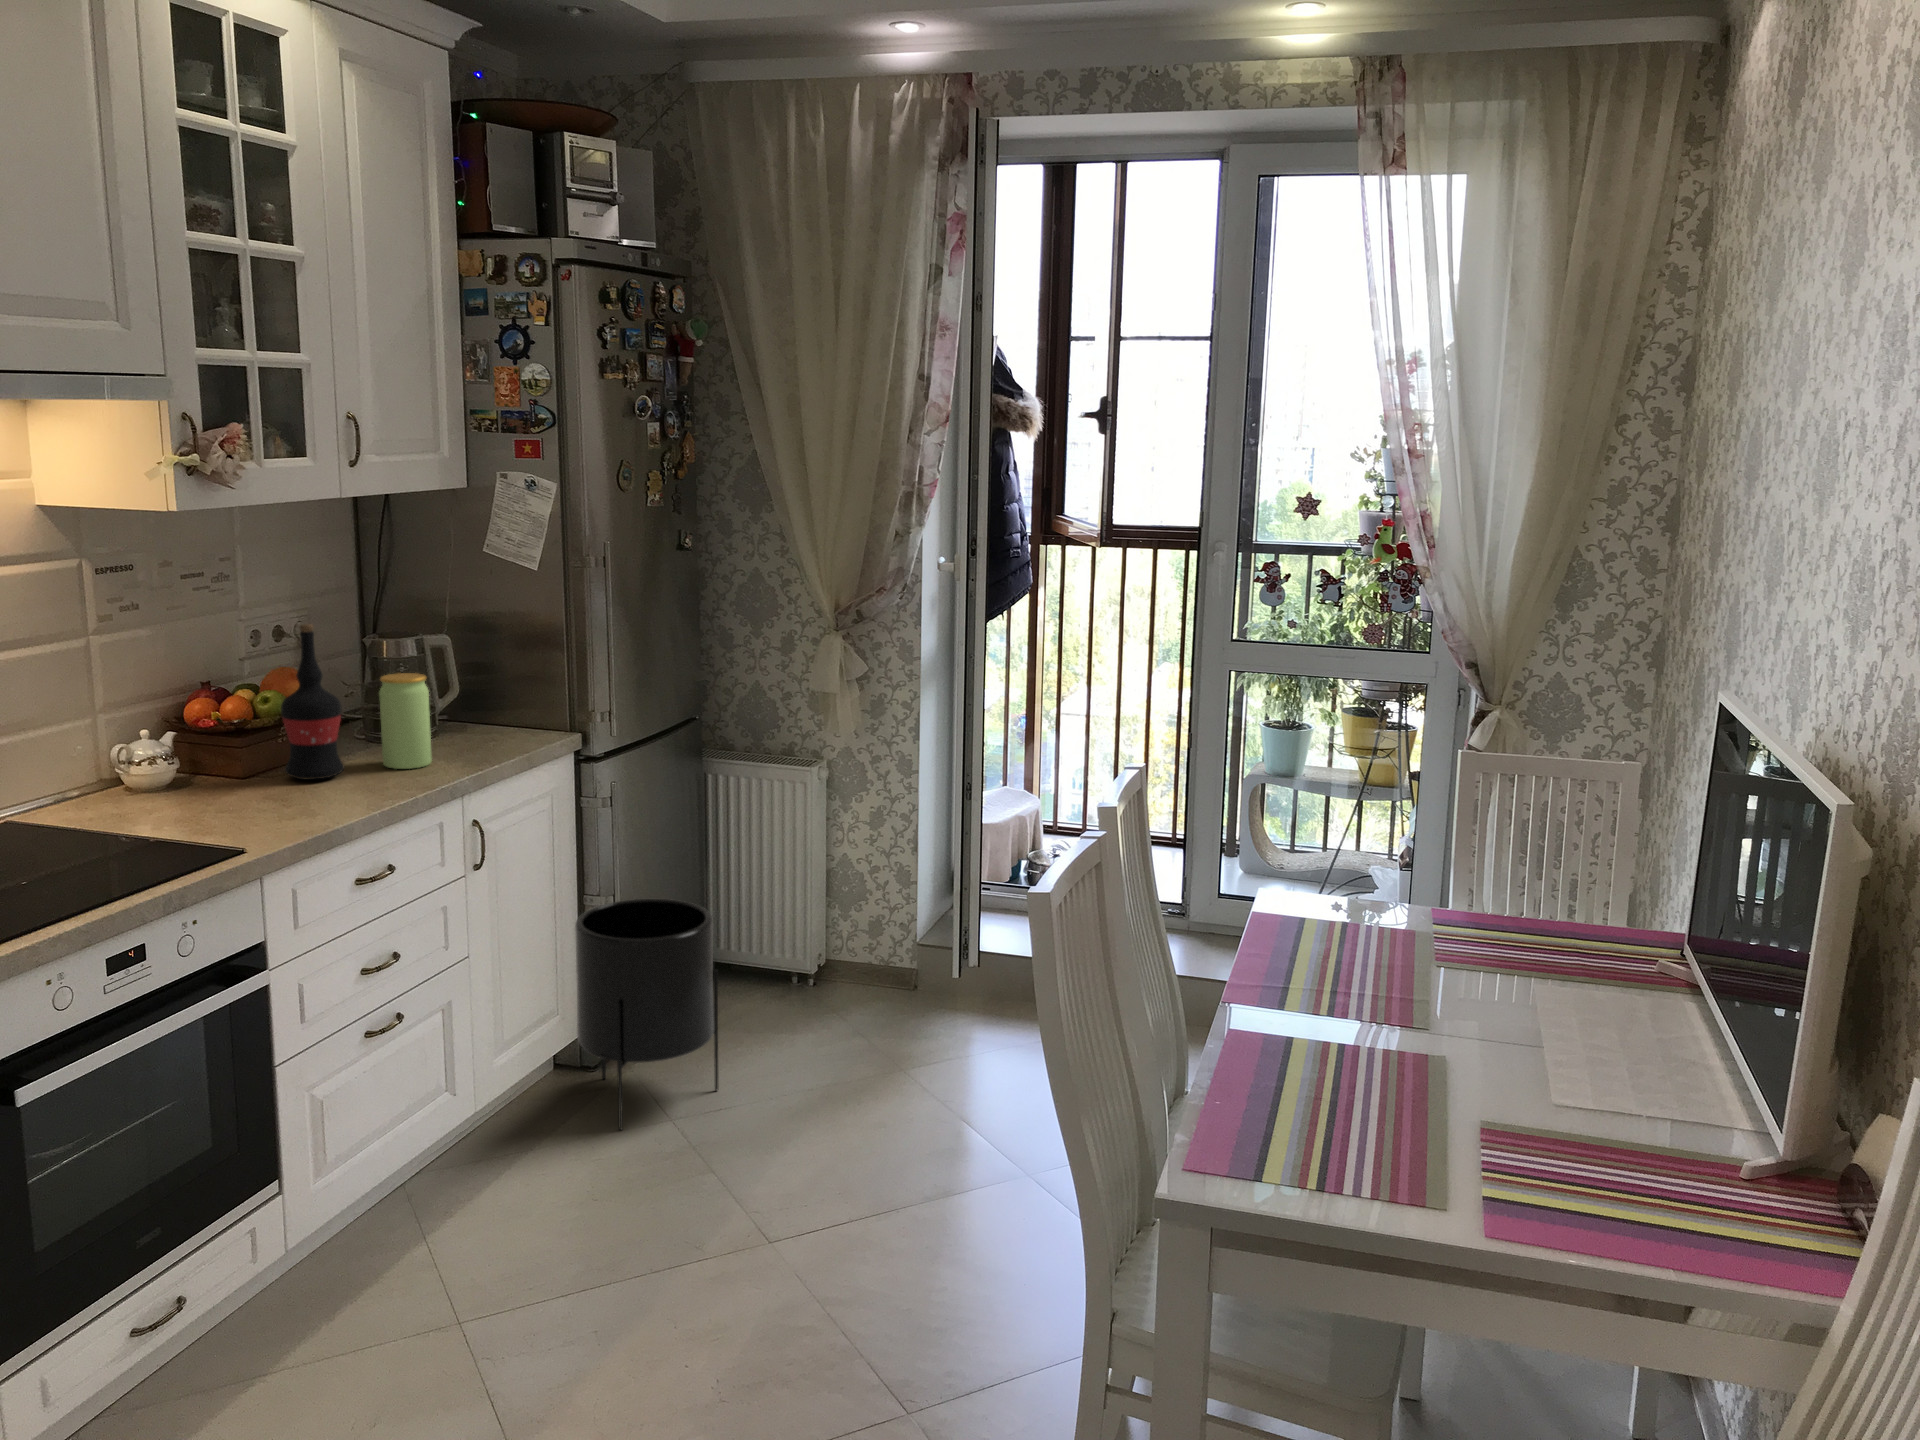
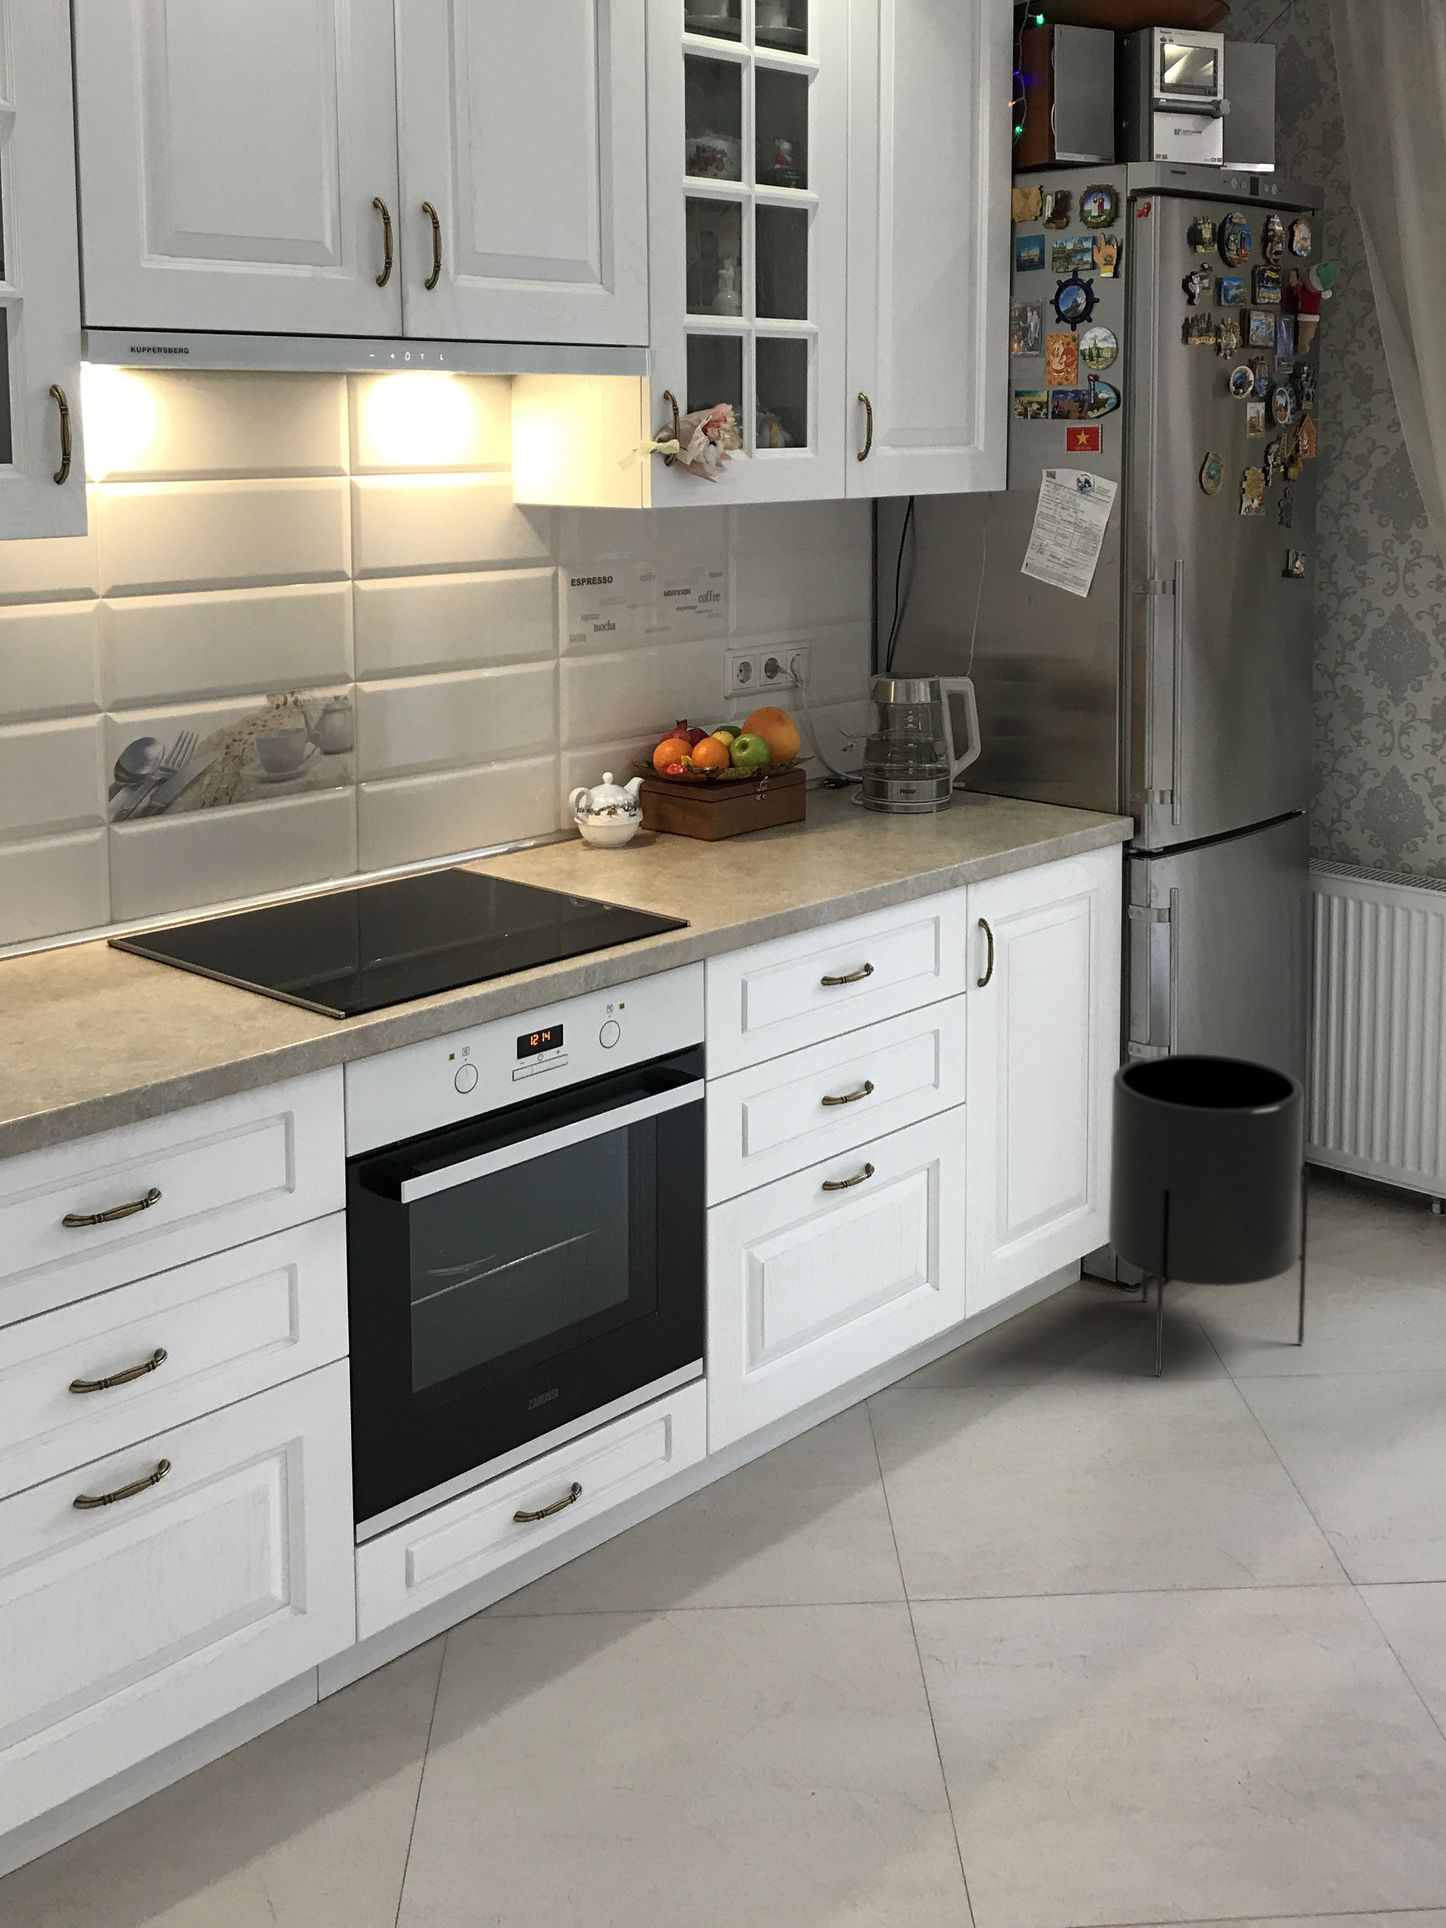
wine bottle: present [281,624,344,780] -> none [759,653,829,849]
jar: present [379,673,432,769] -> none [877,722,937,845]

